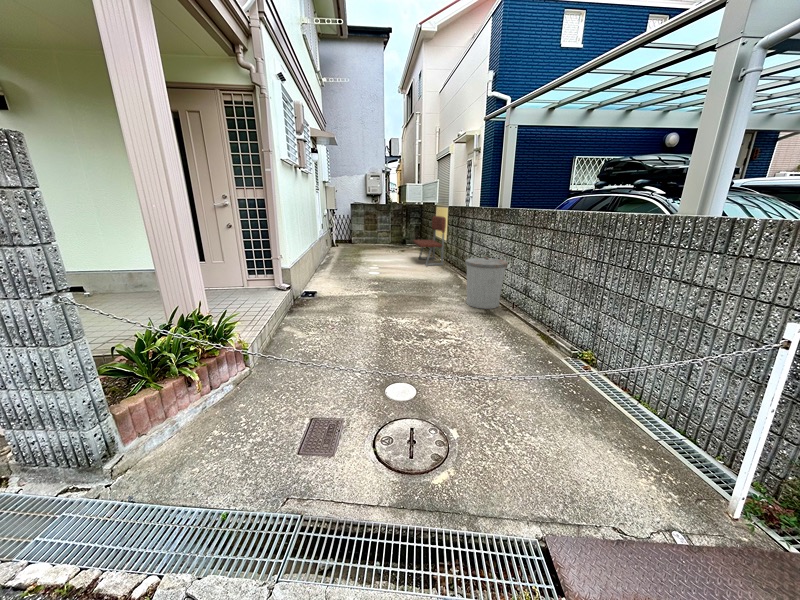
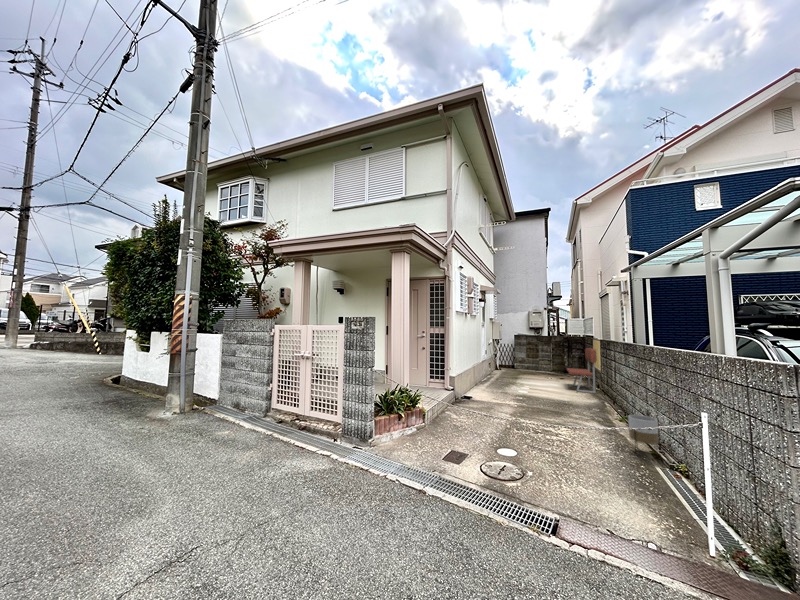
trash can: present [465,256,508,309] -> none [591,382,633,429]
planter: none [521,296,555,342] -> present [628,415,660,452]

